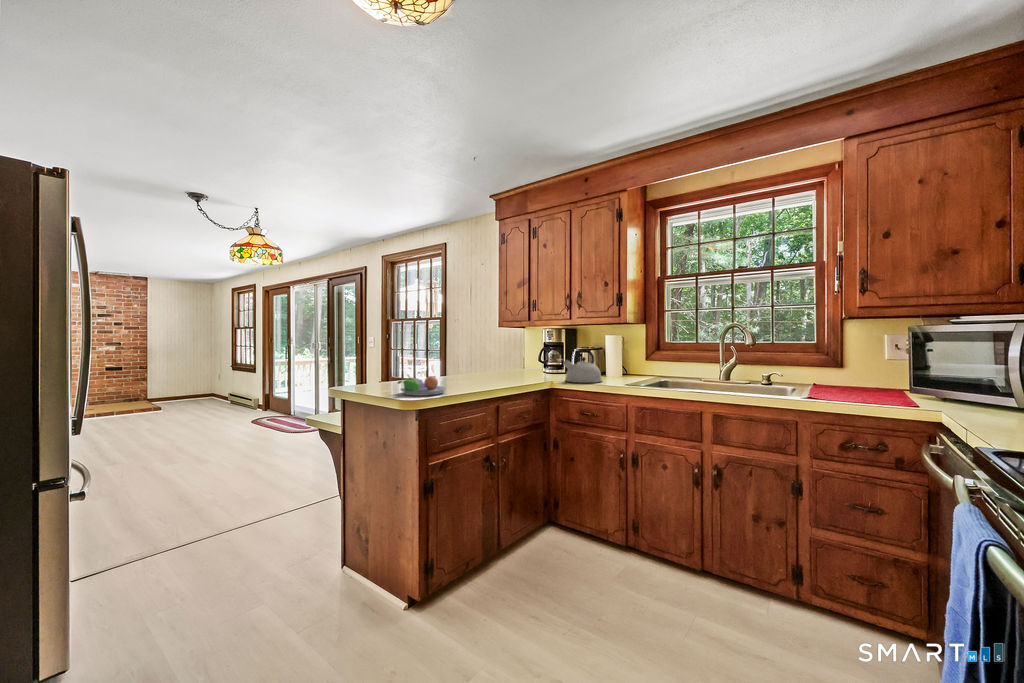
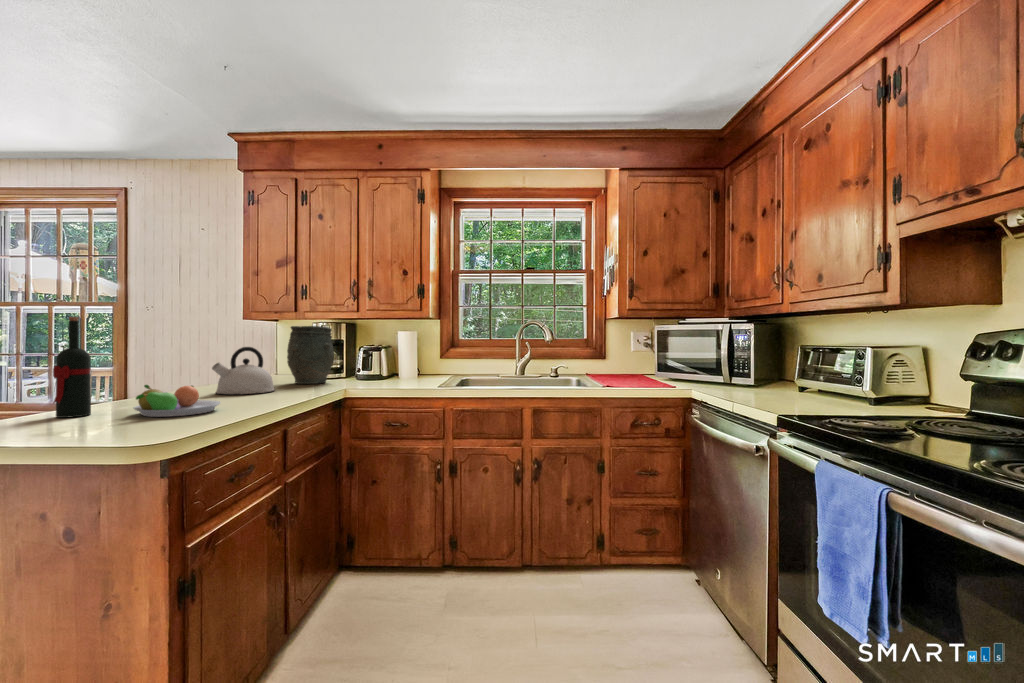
wine bottle: none [368,333,386,392] -> present [53,317,91,418]
vase: none [518,333,551,377] -> present [287,326,334,384]
kettle: present [563,349,602,383] -> present [212,347,275,394]

